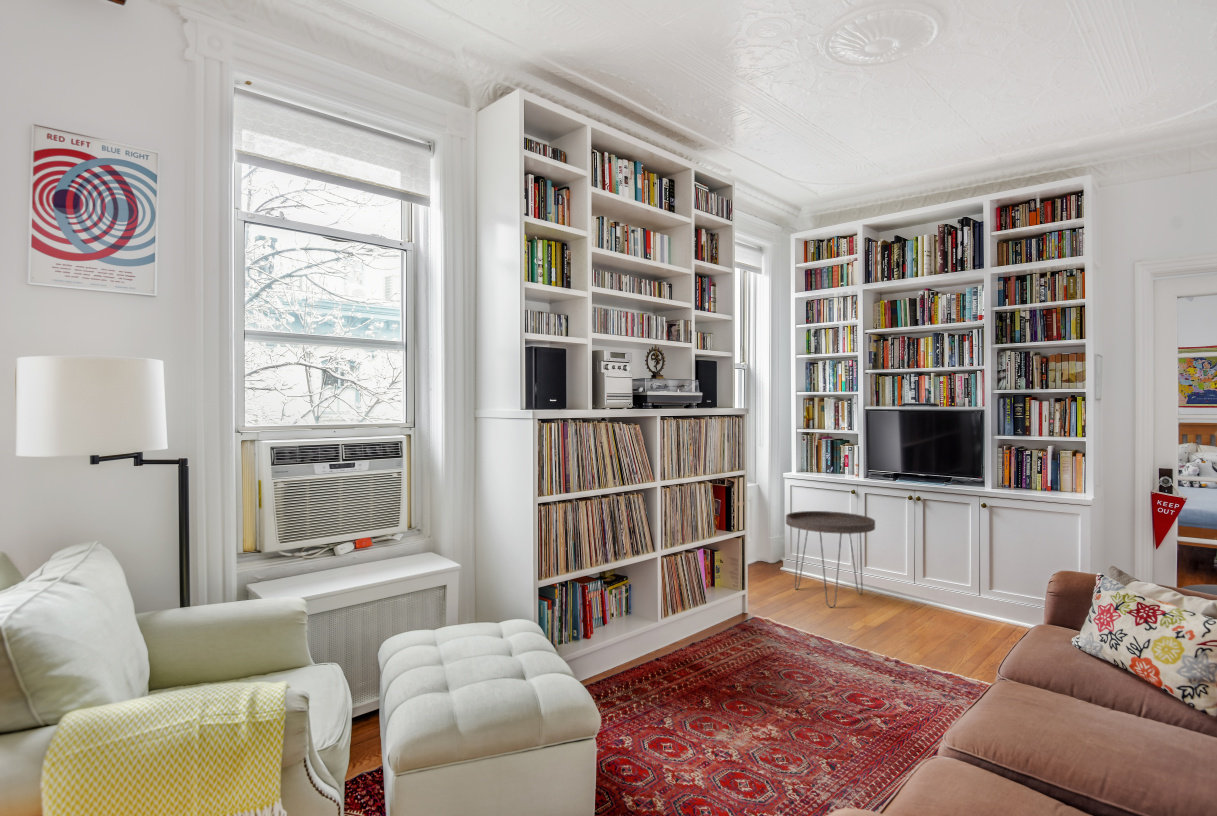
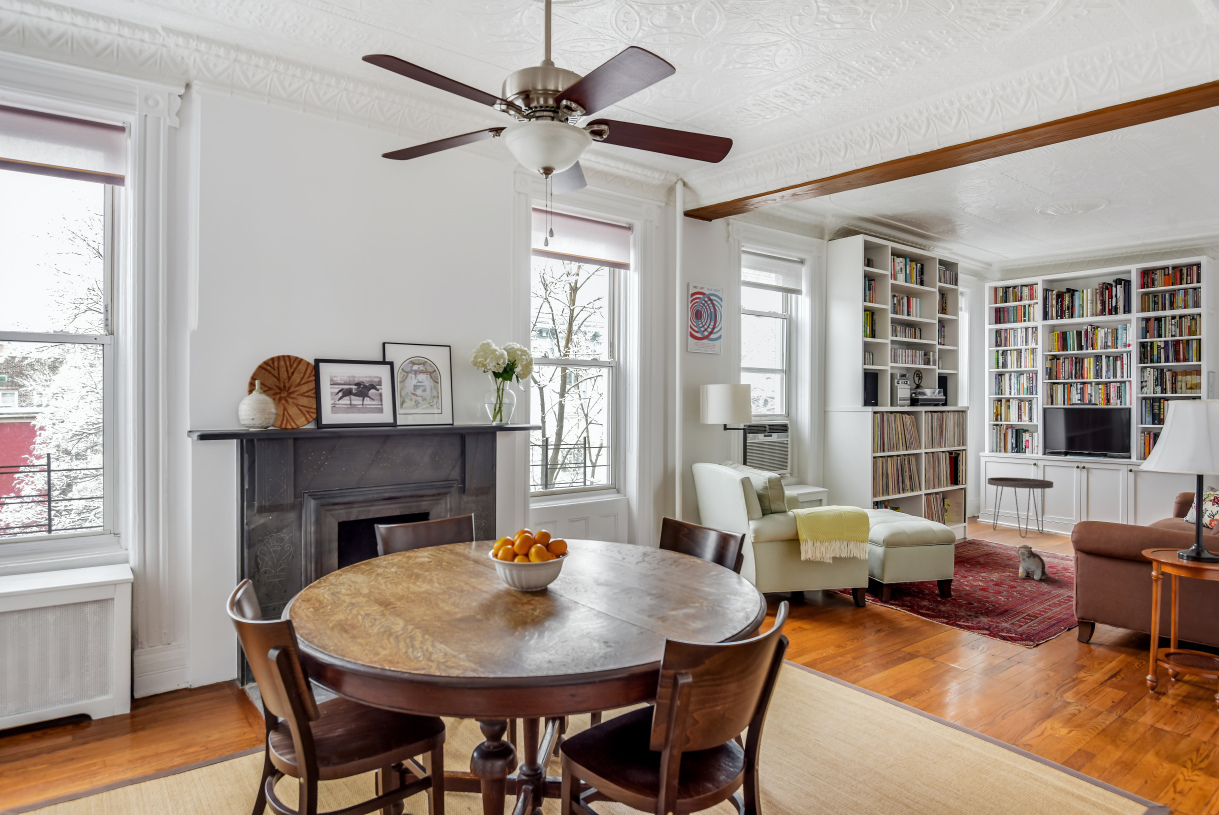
plush toy: none [761,692,831,765] -> present [1015,545,1047,580]

